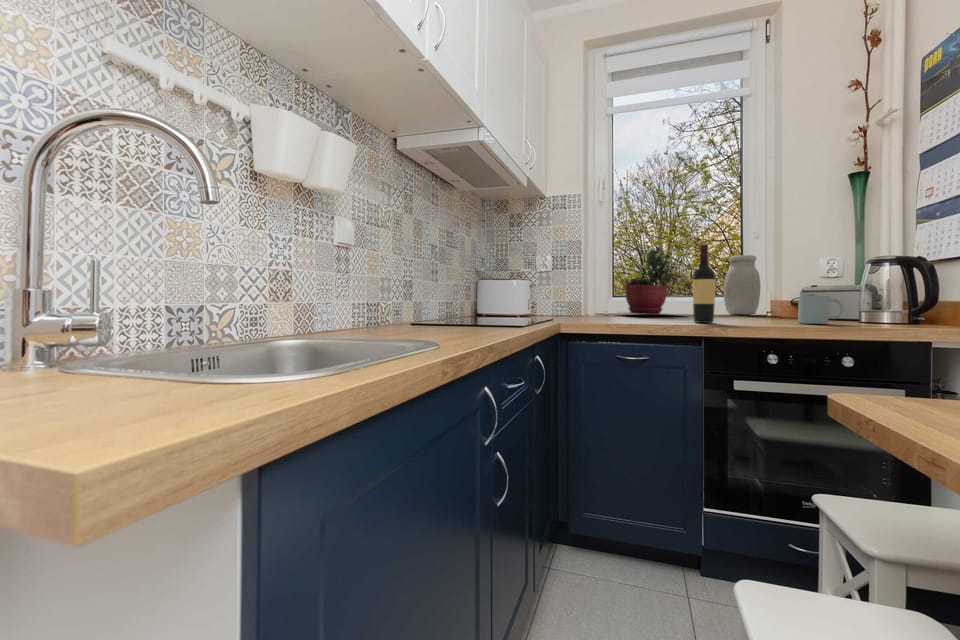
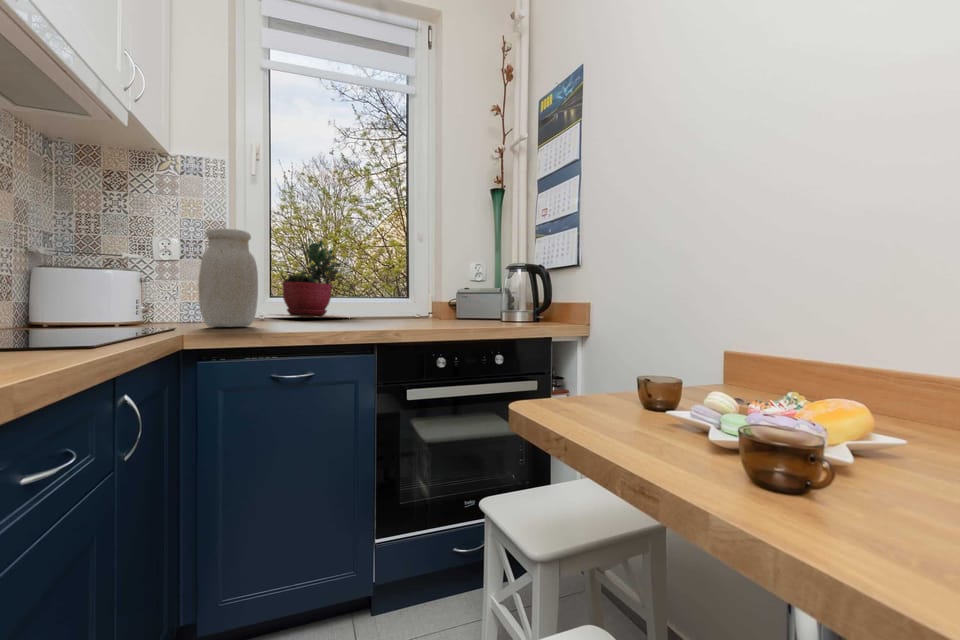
wine bottle: present [693,244,716,323] -> none [360,237,384,326]
jar: present [724,255,760,315] -> present [198,229,258,327]
mug: present [798,296,844,324] -> none [459,298,494,325]

